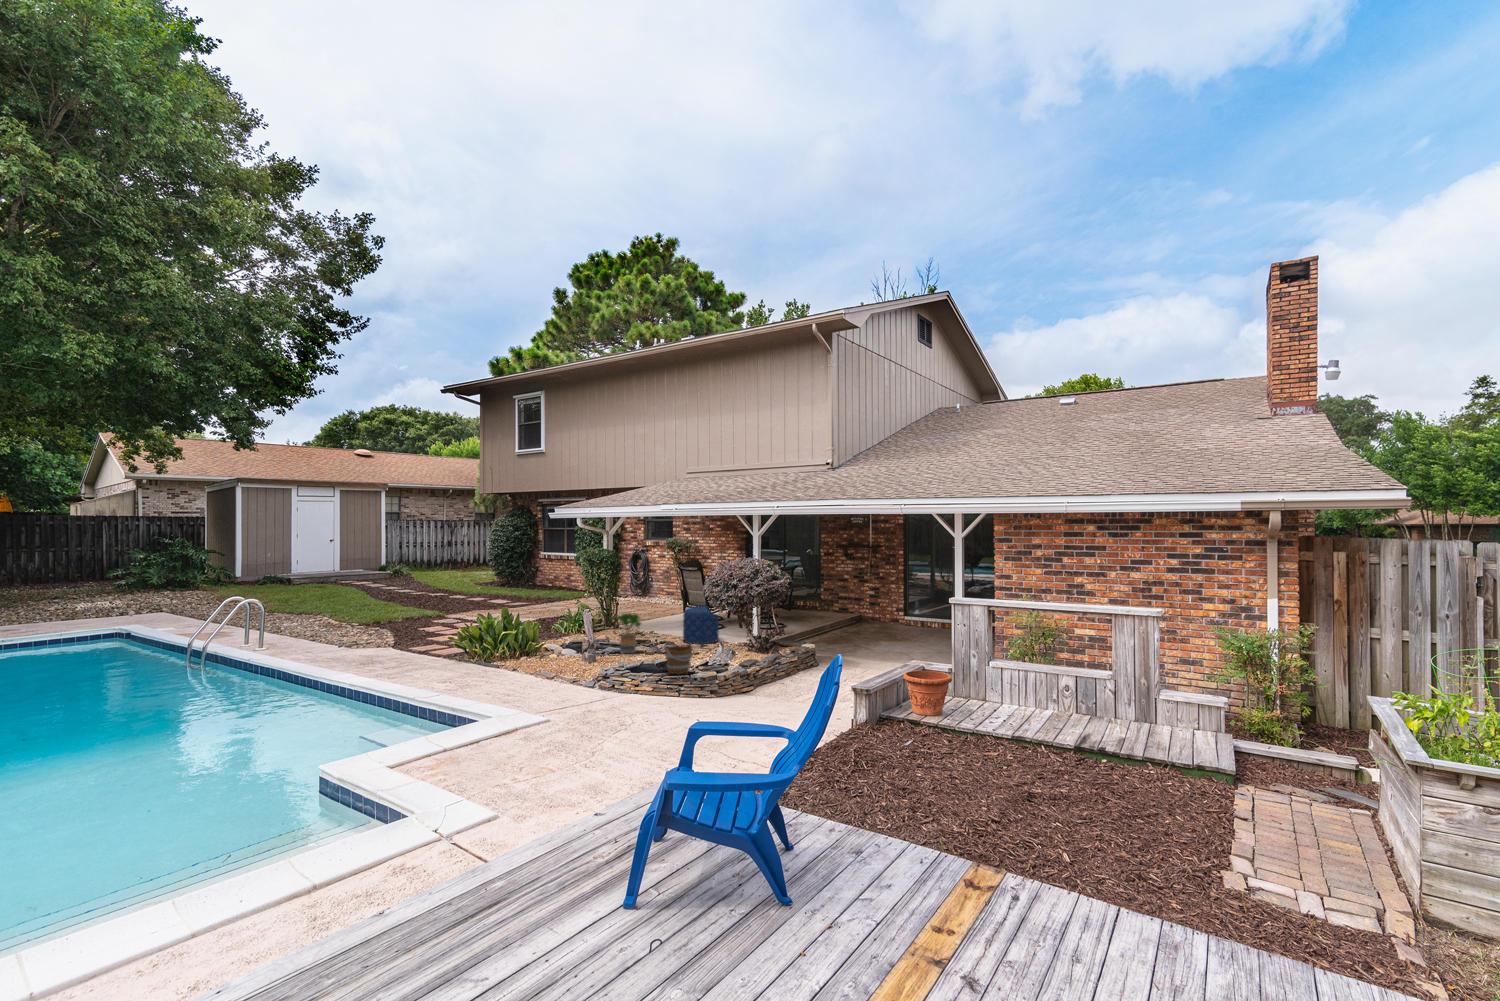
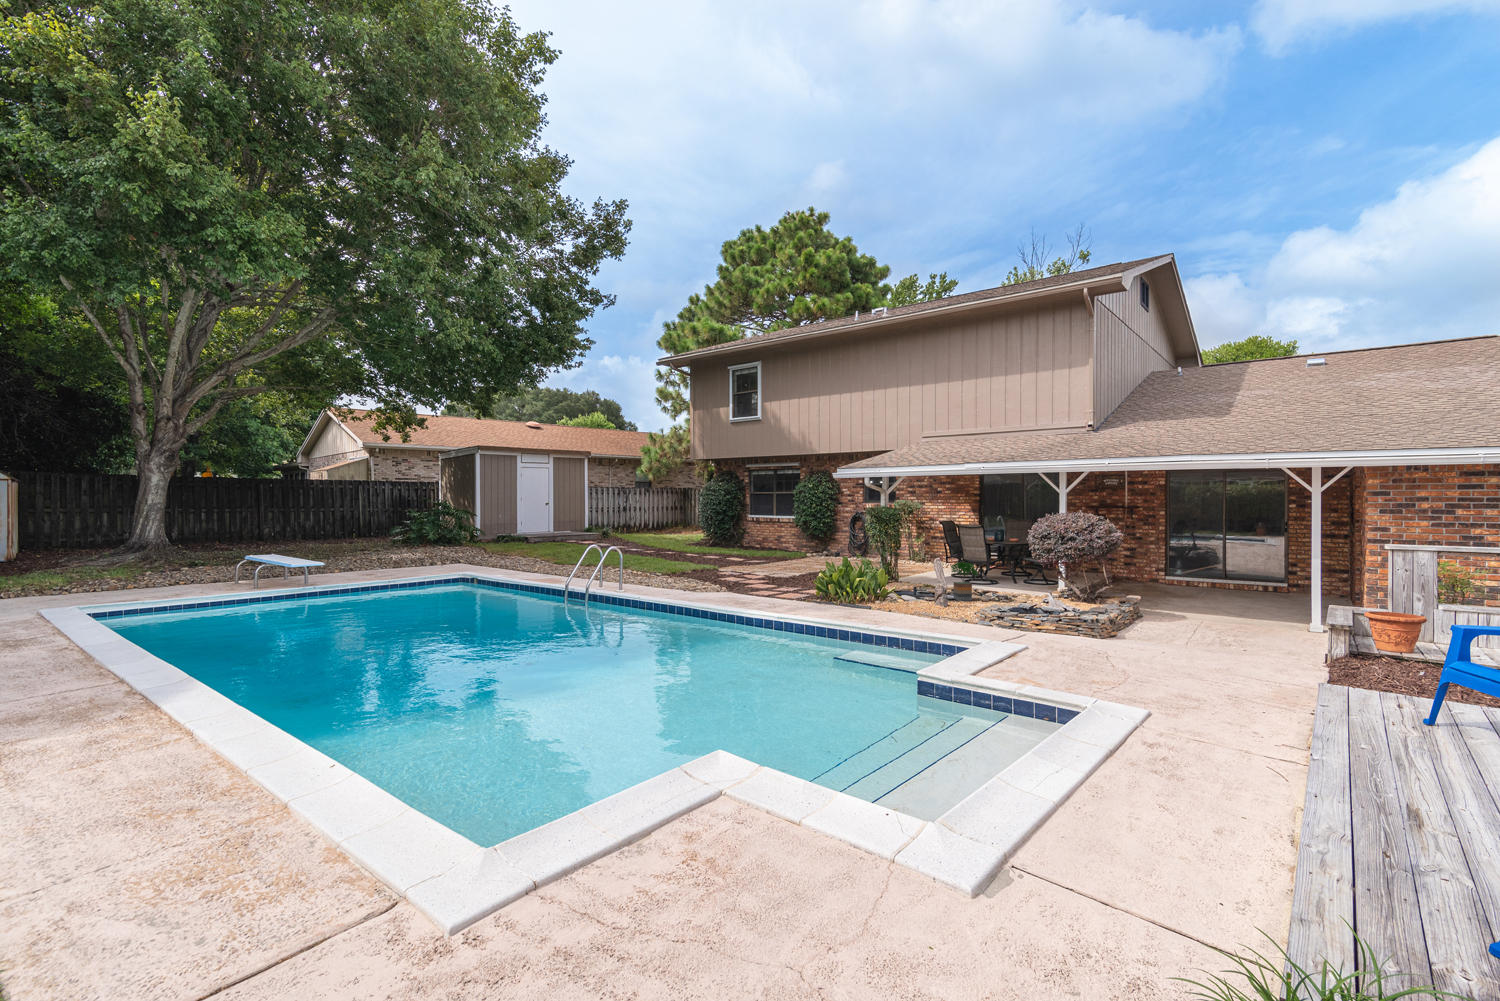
pouf: present [683,606,719,644] -> none [994,560,1032,596]
bucket: present [665,643,694,674] -> none [1041,588,1072,617]

